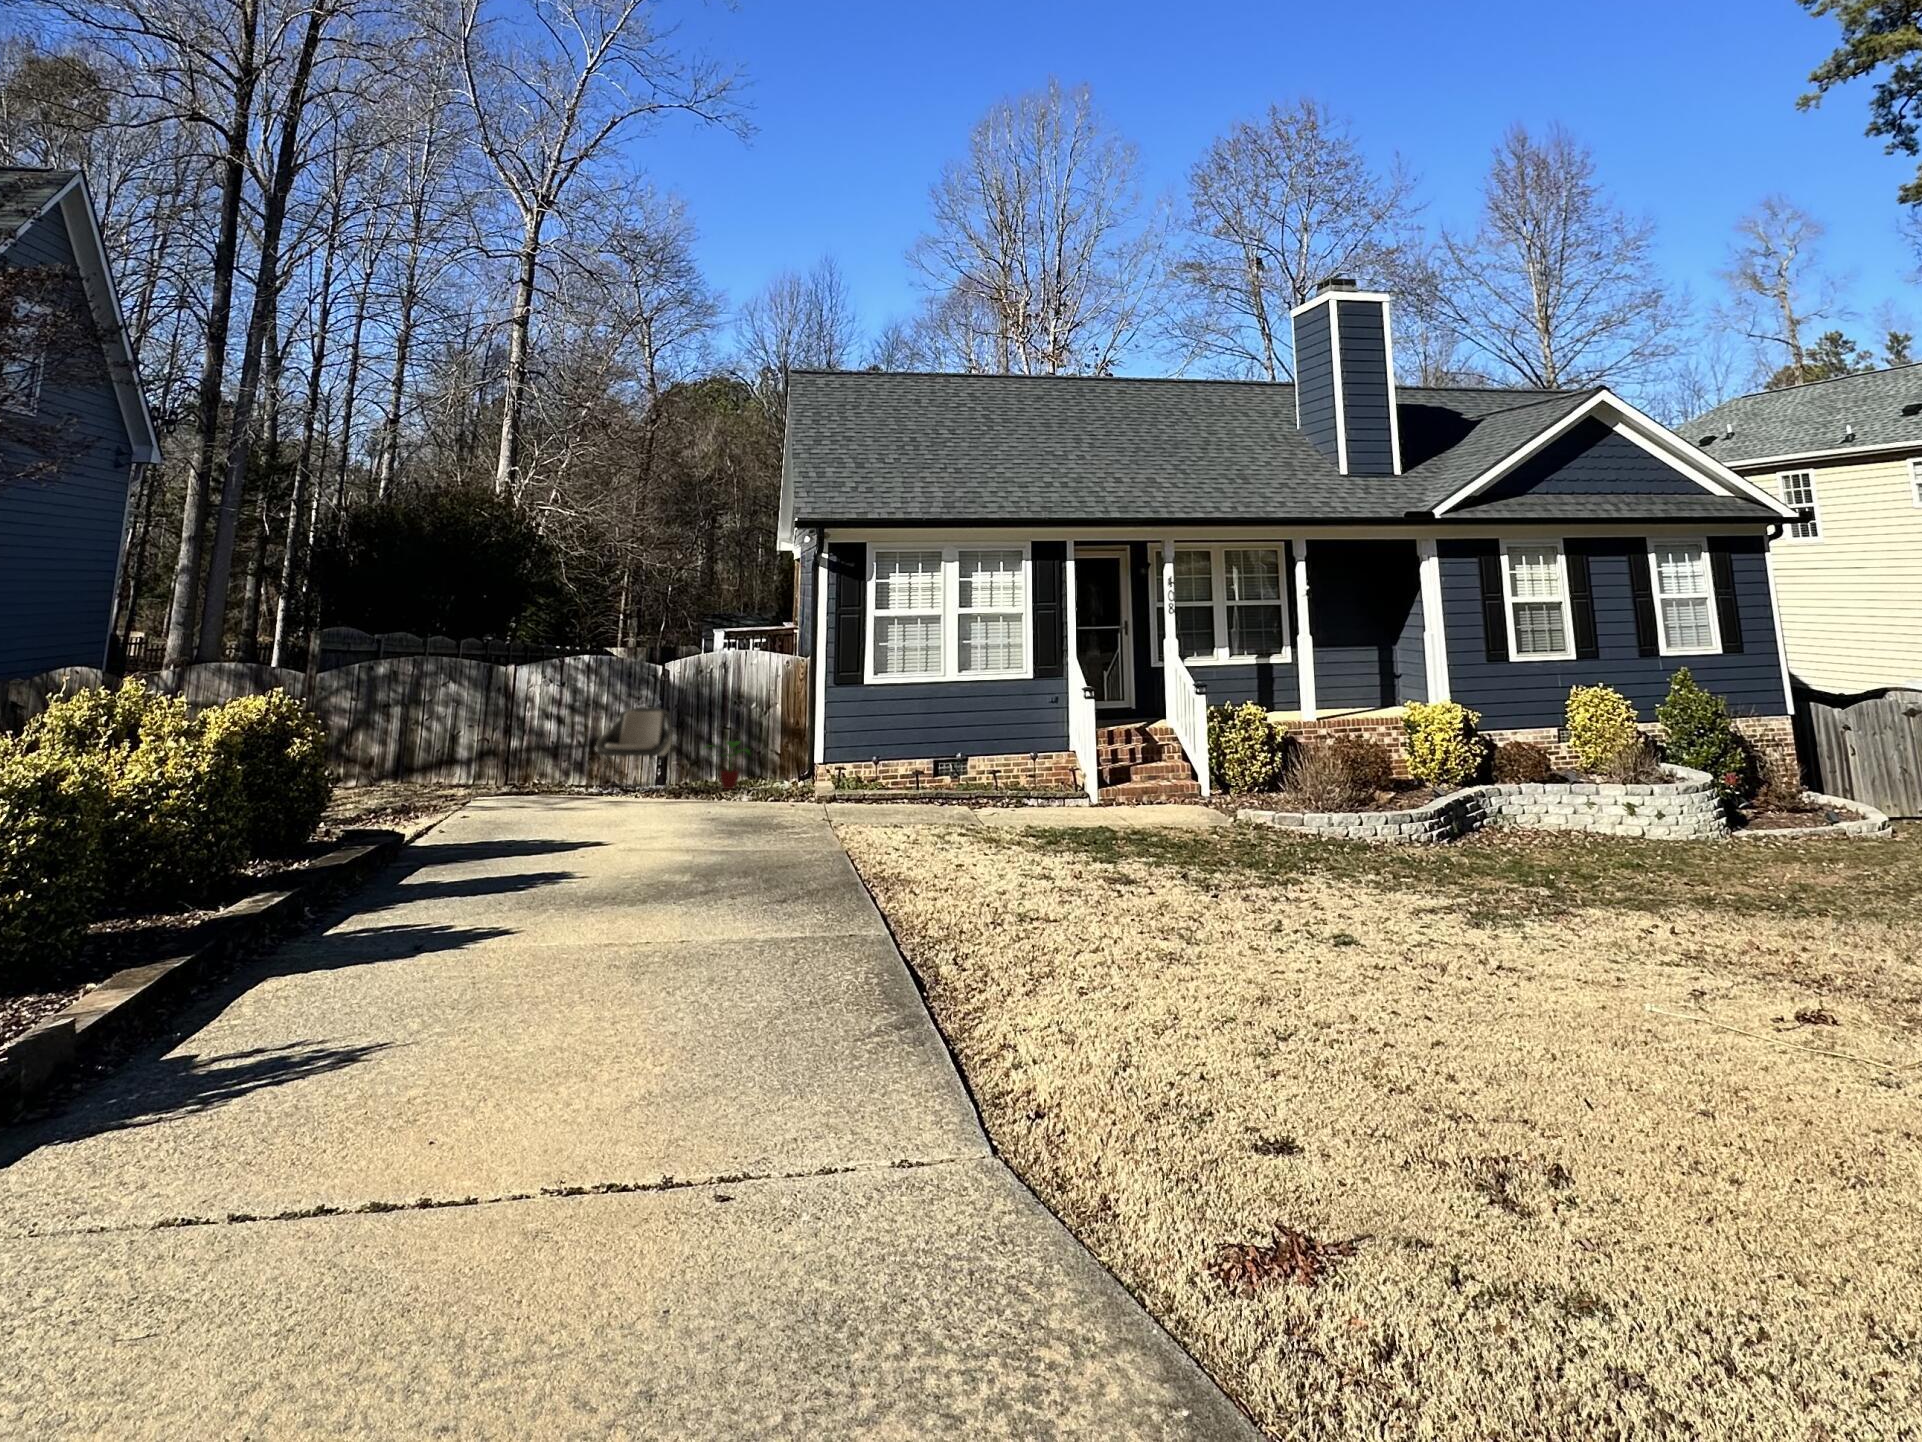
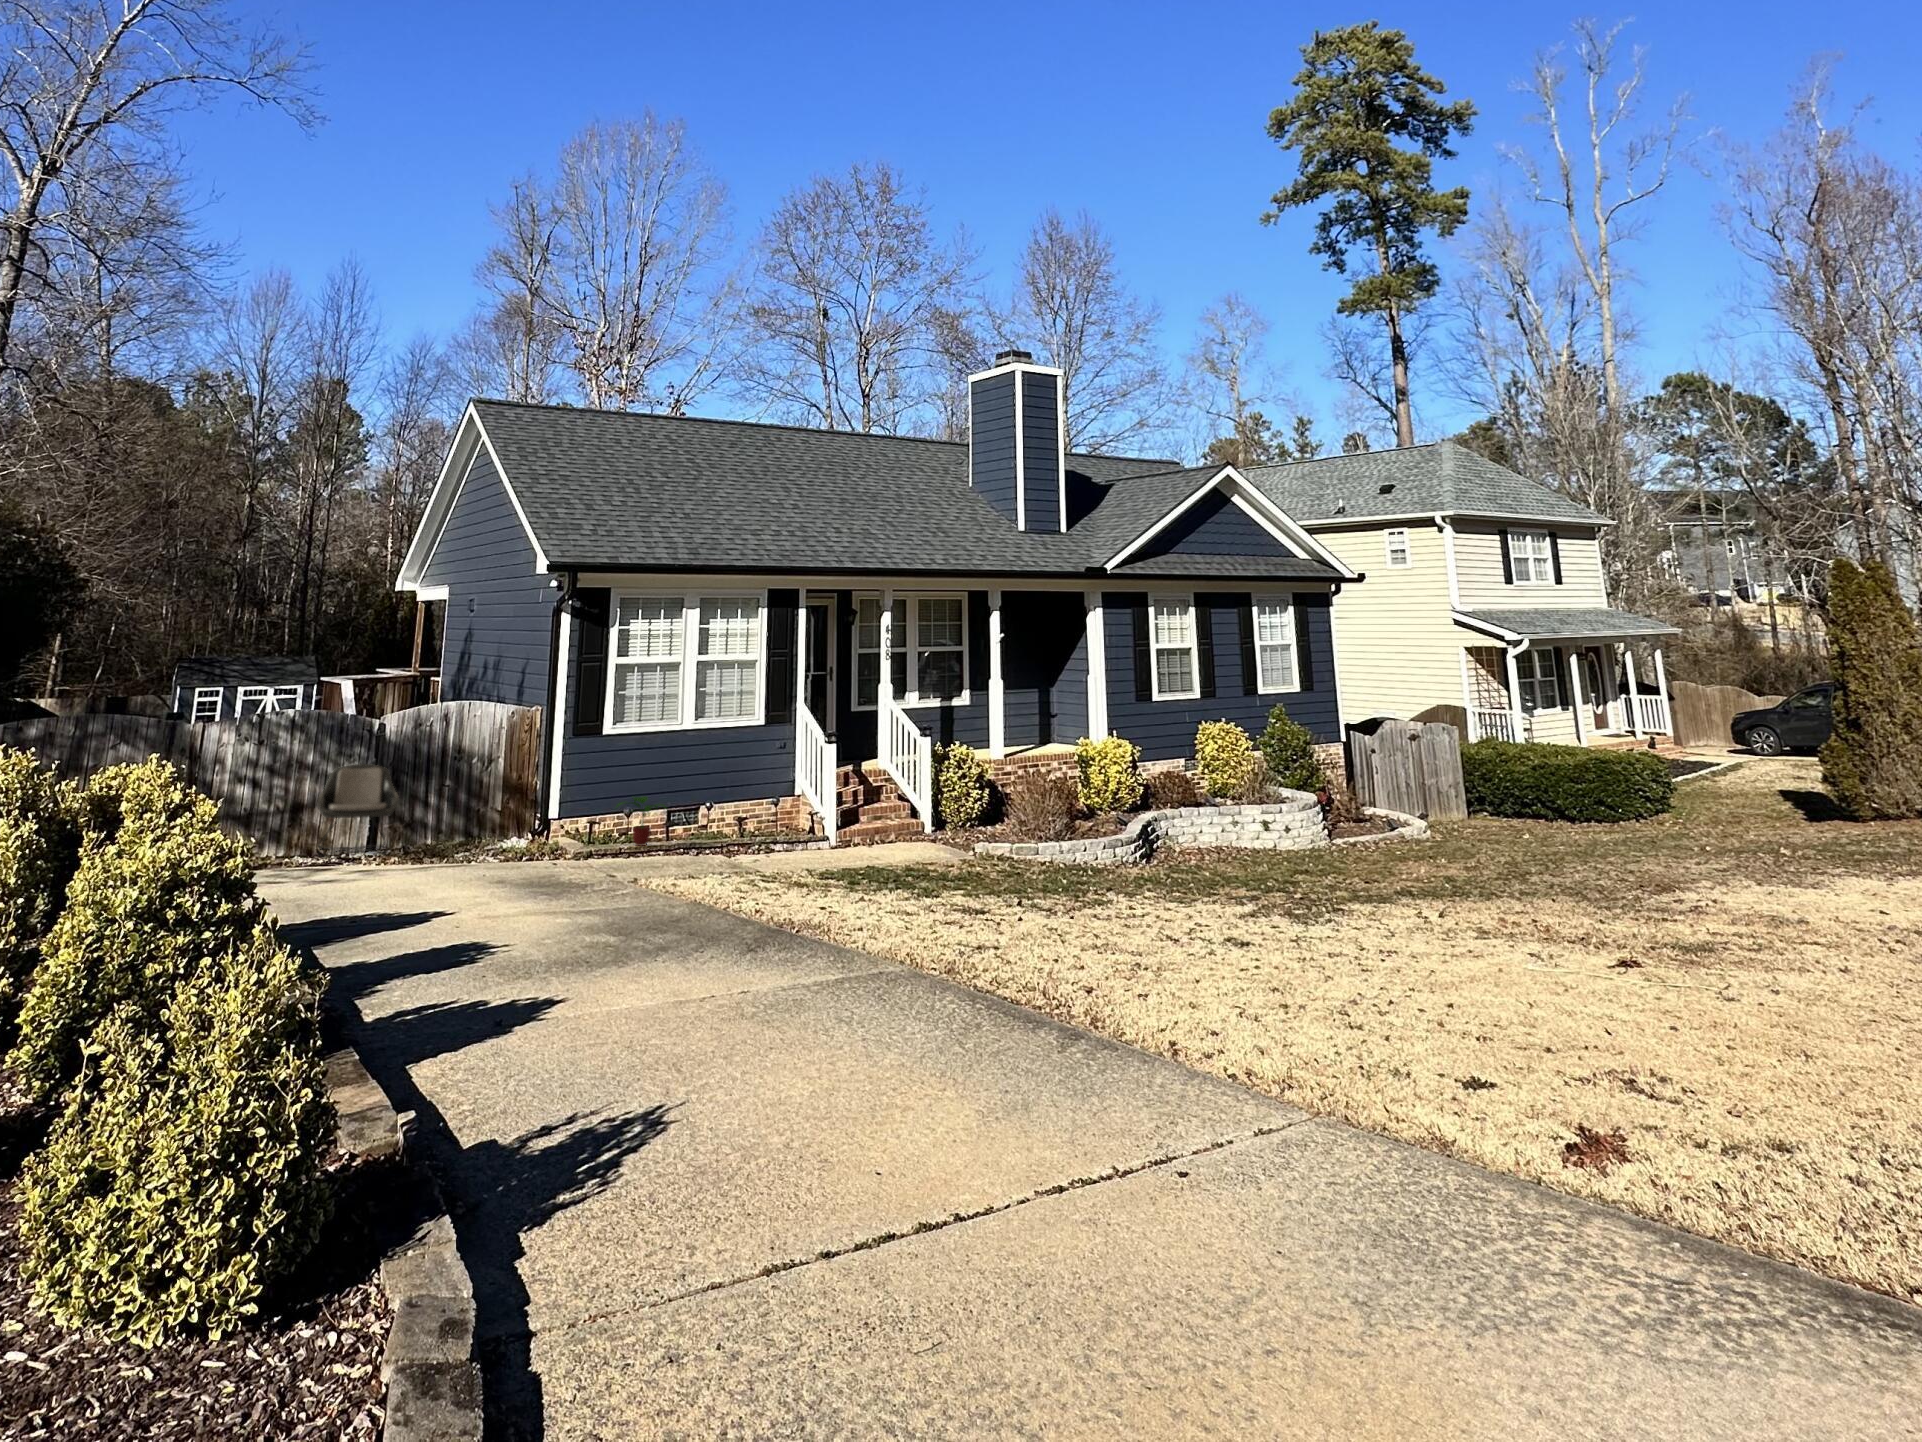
potted plant: present [705,741,750,789] -> present [617,796,666,846]

